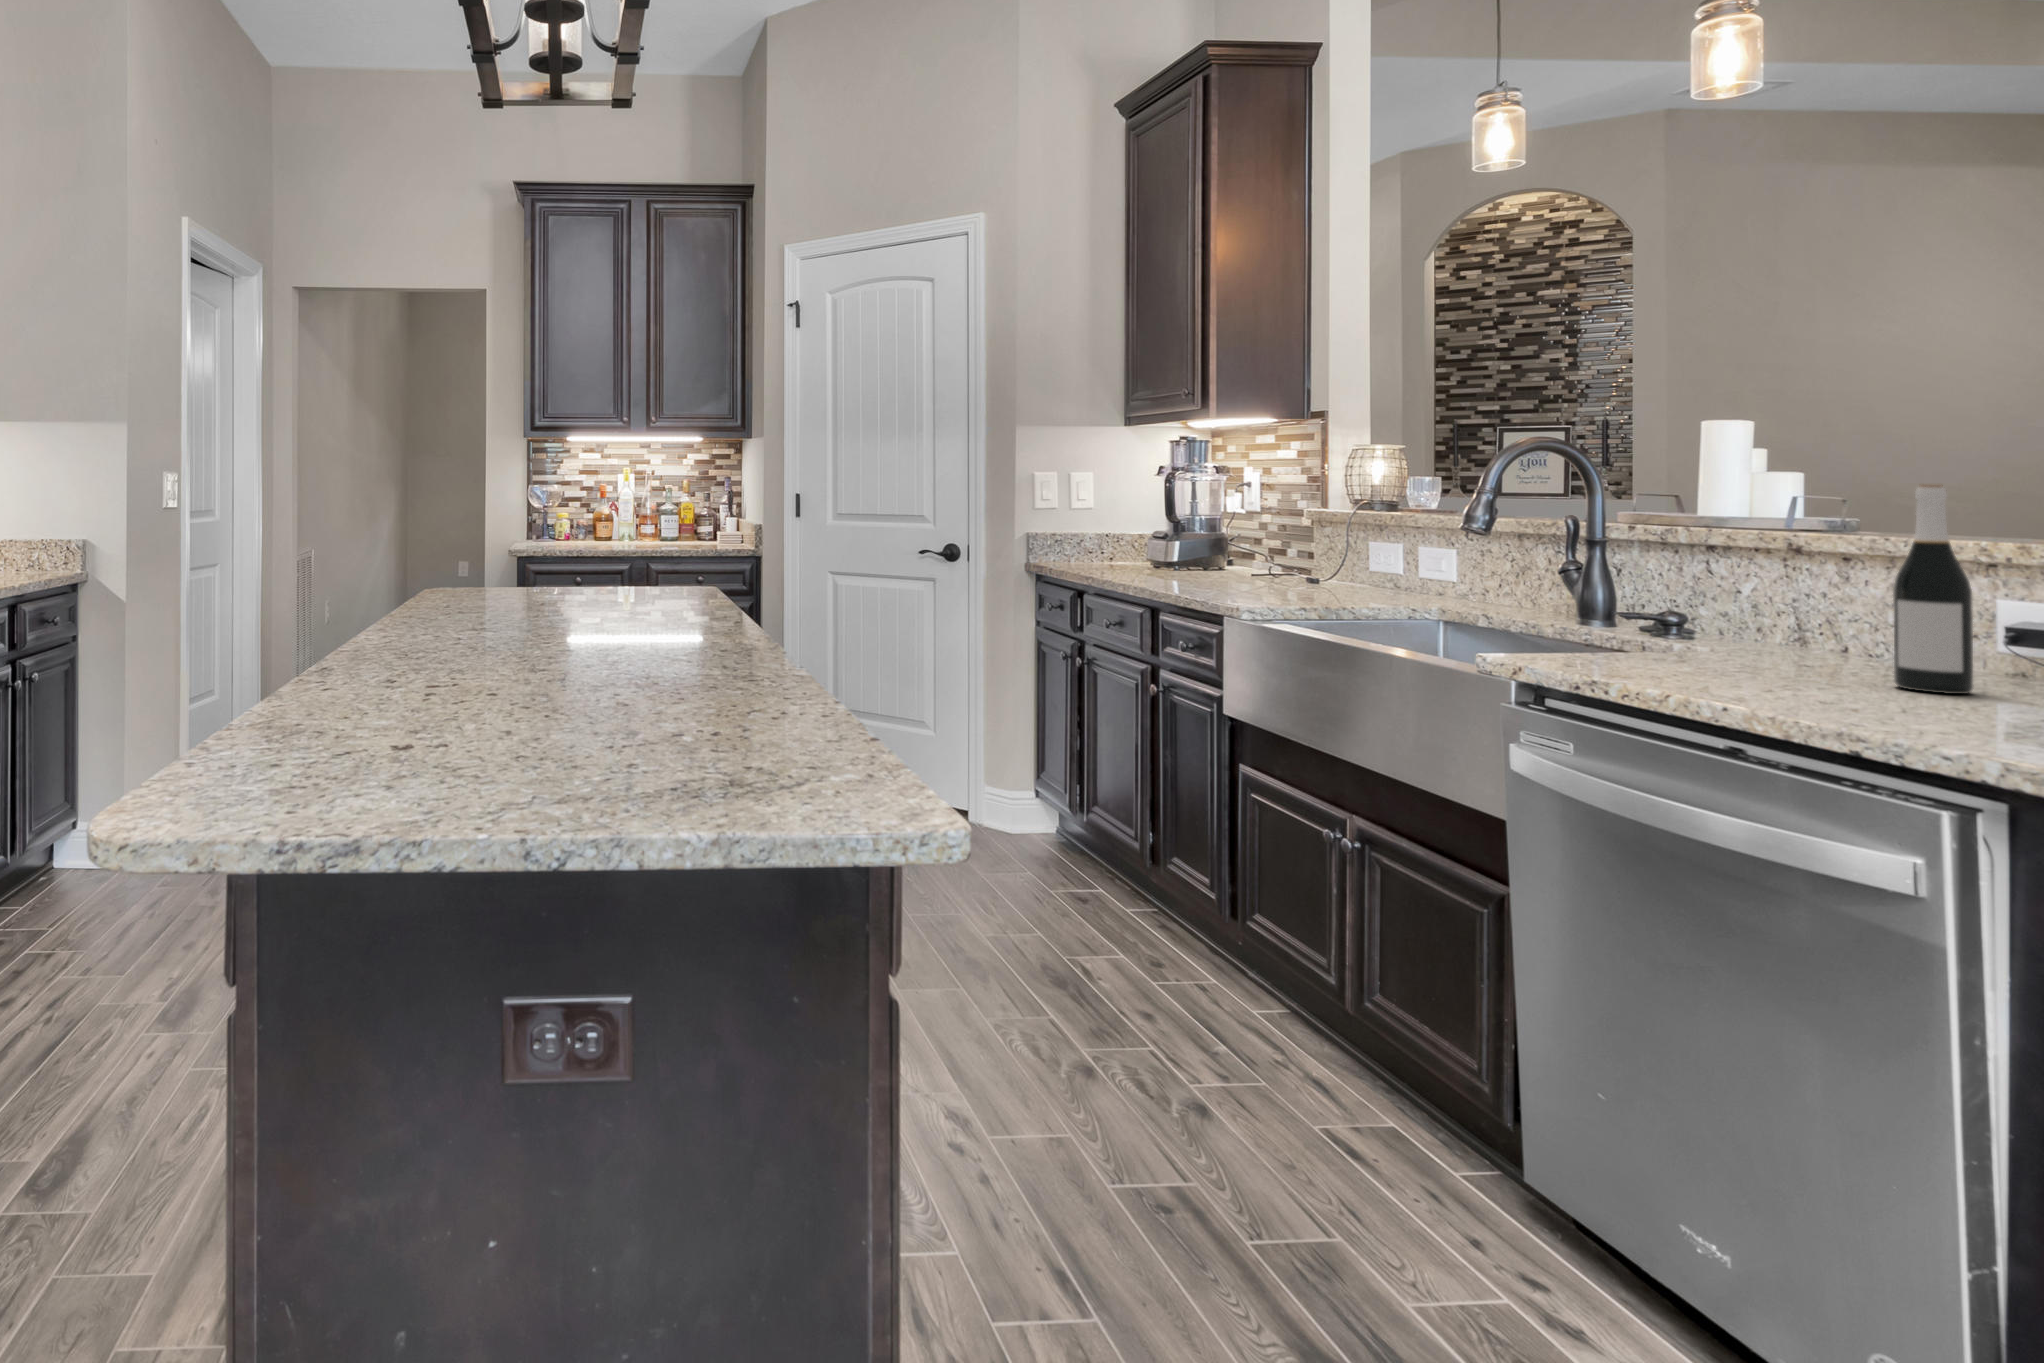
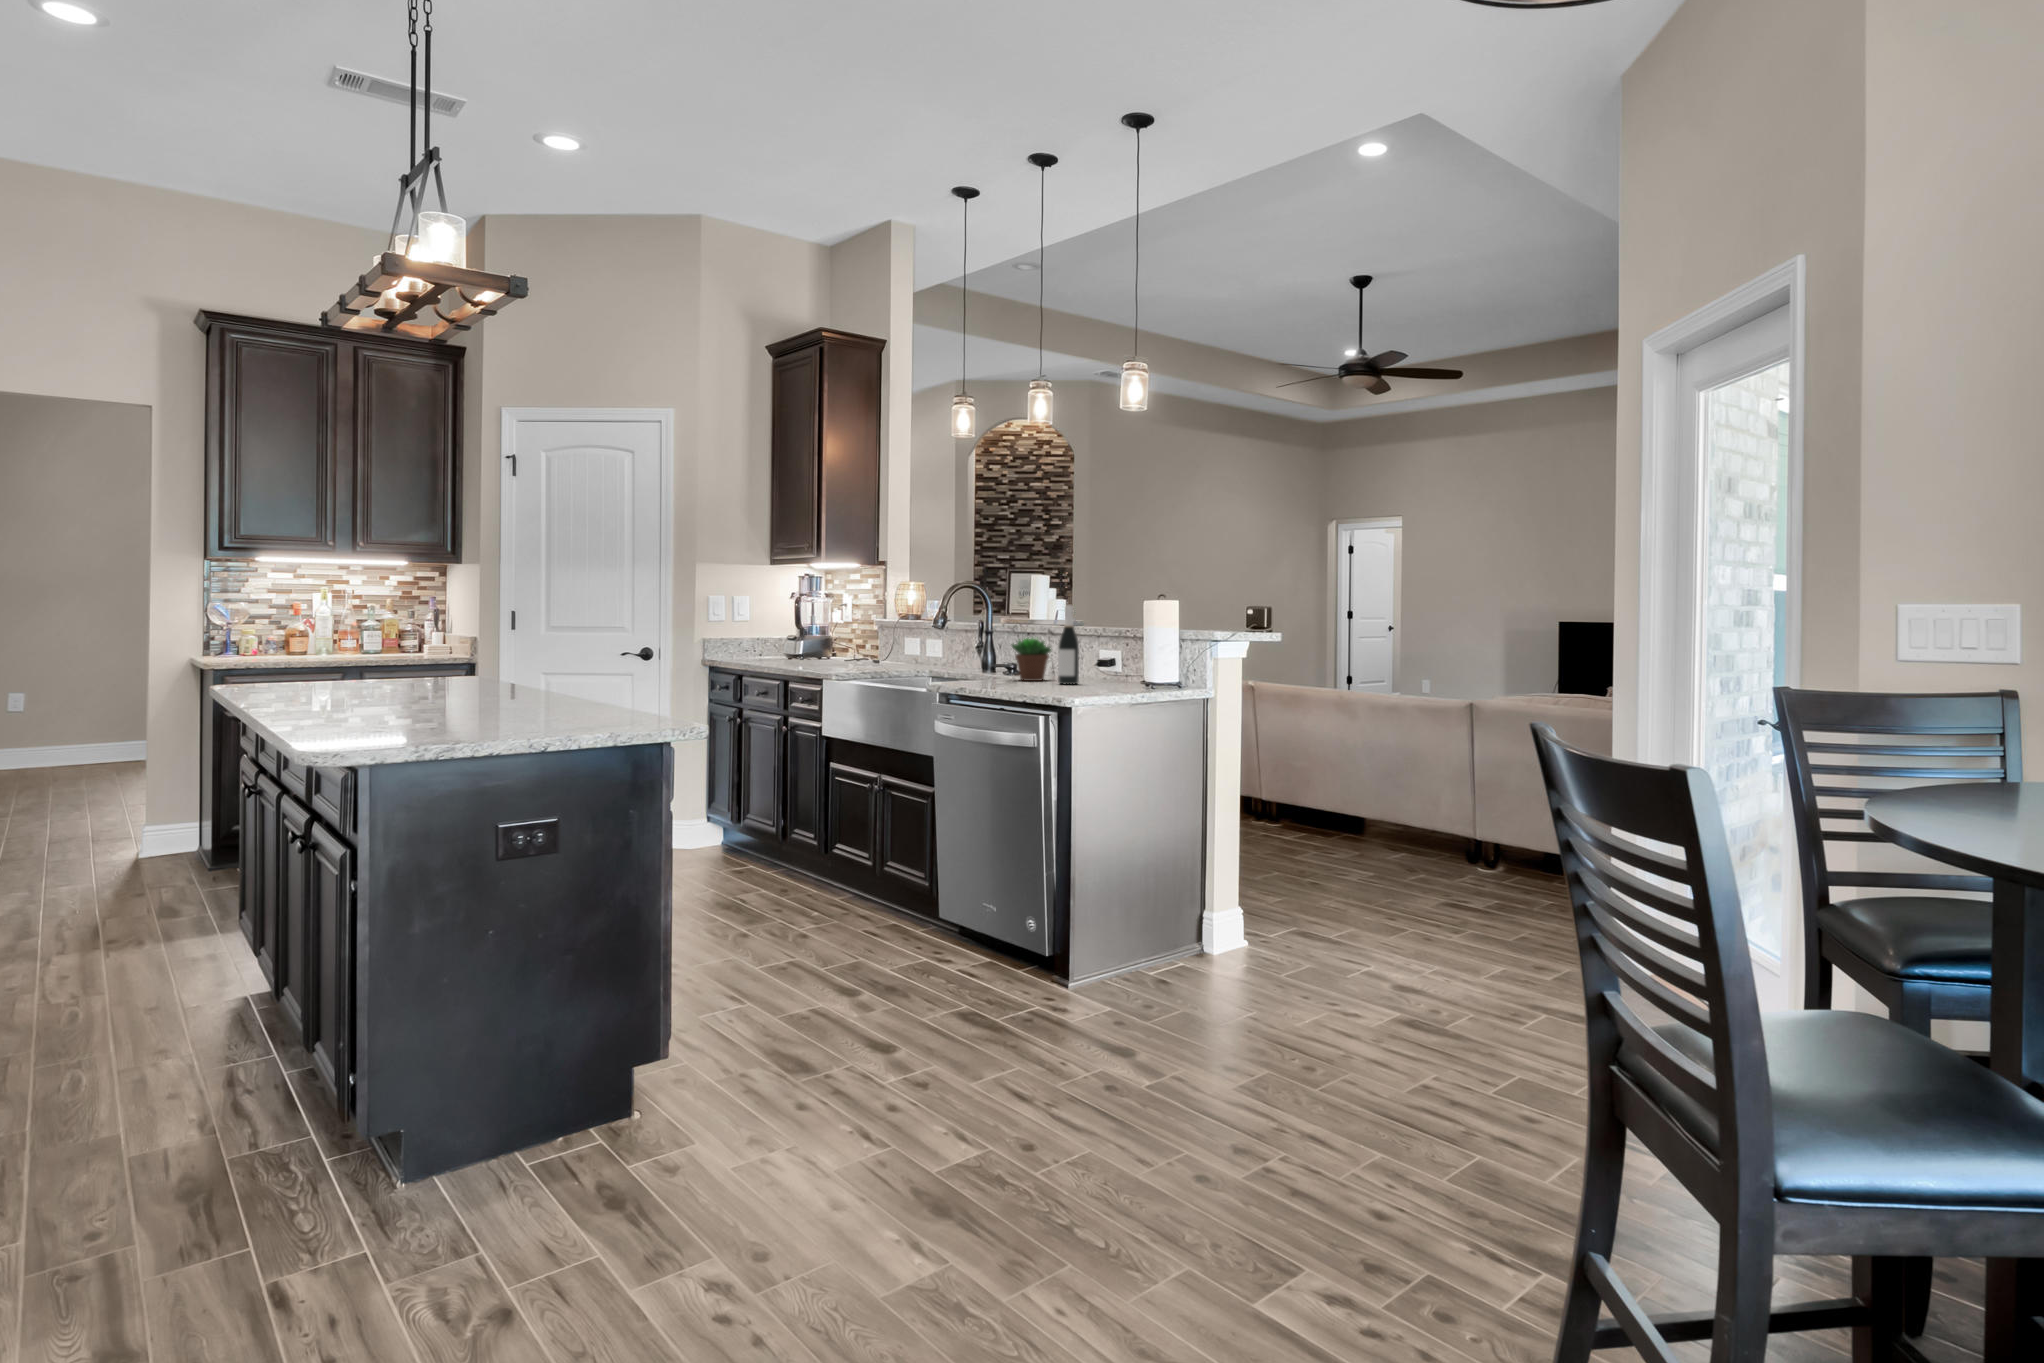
succulent plant: none [1694,559,1827,665] -> present [1011,638,1051,681]

